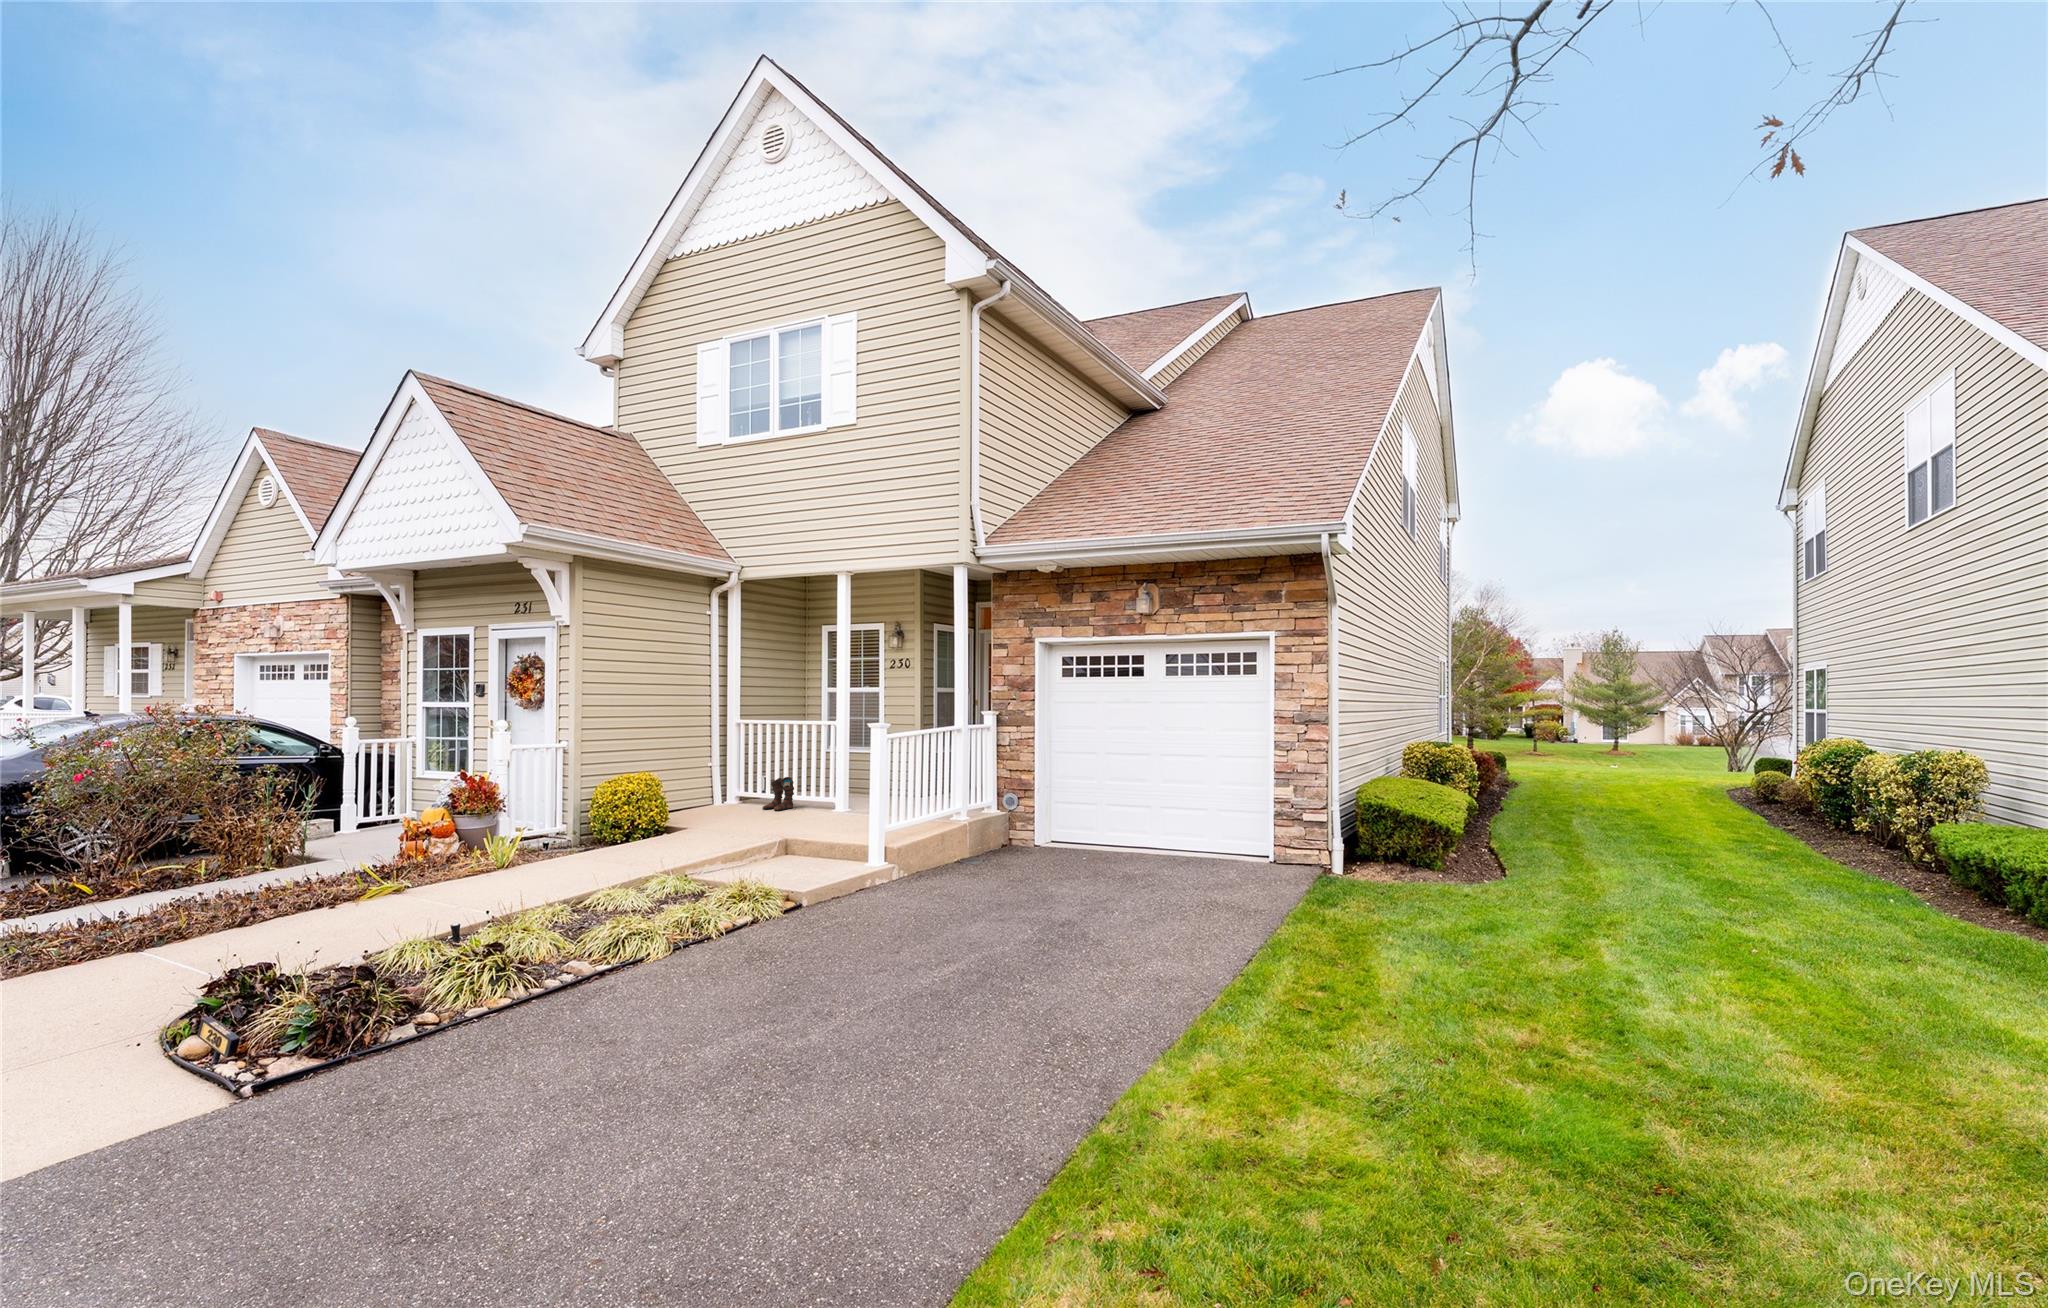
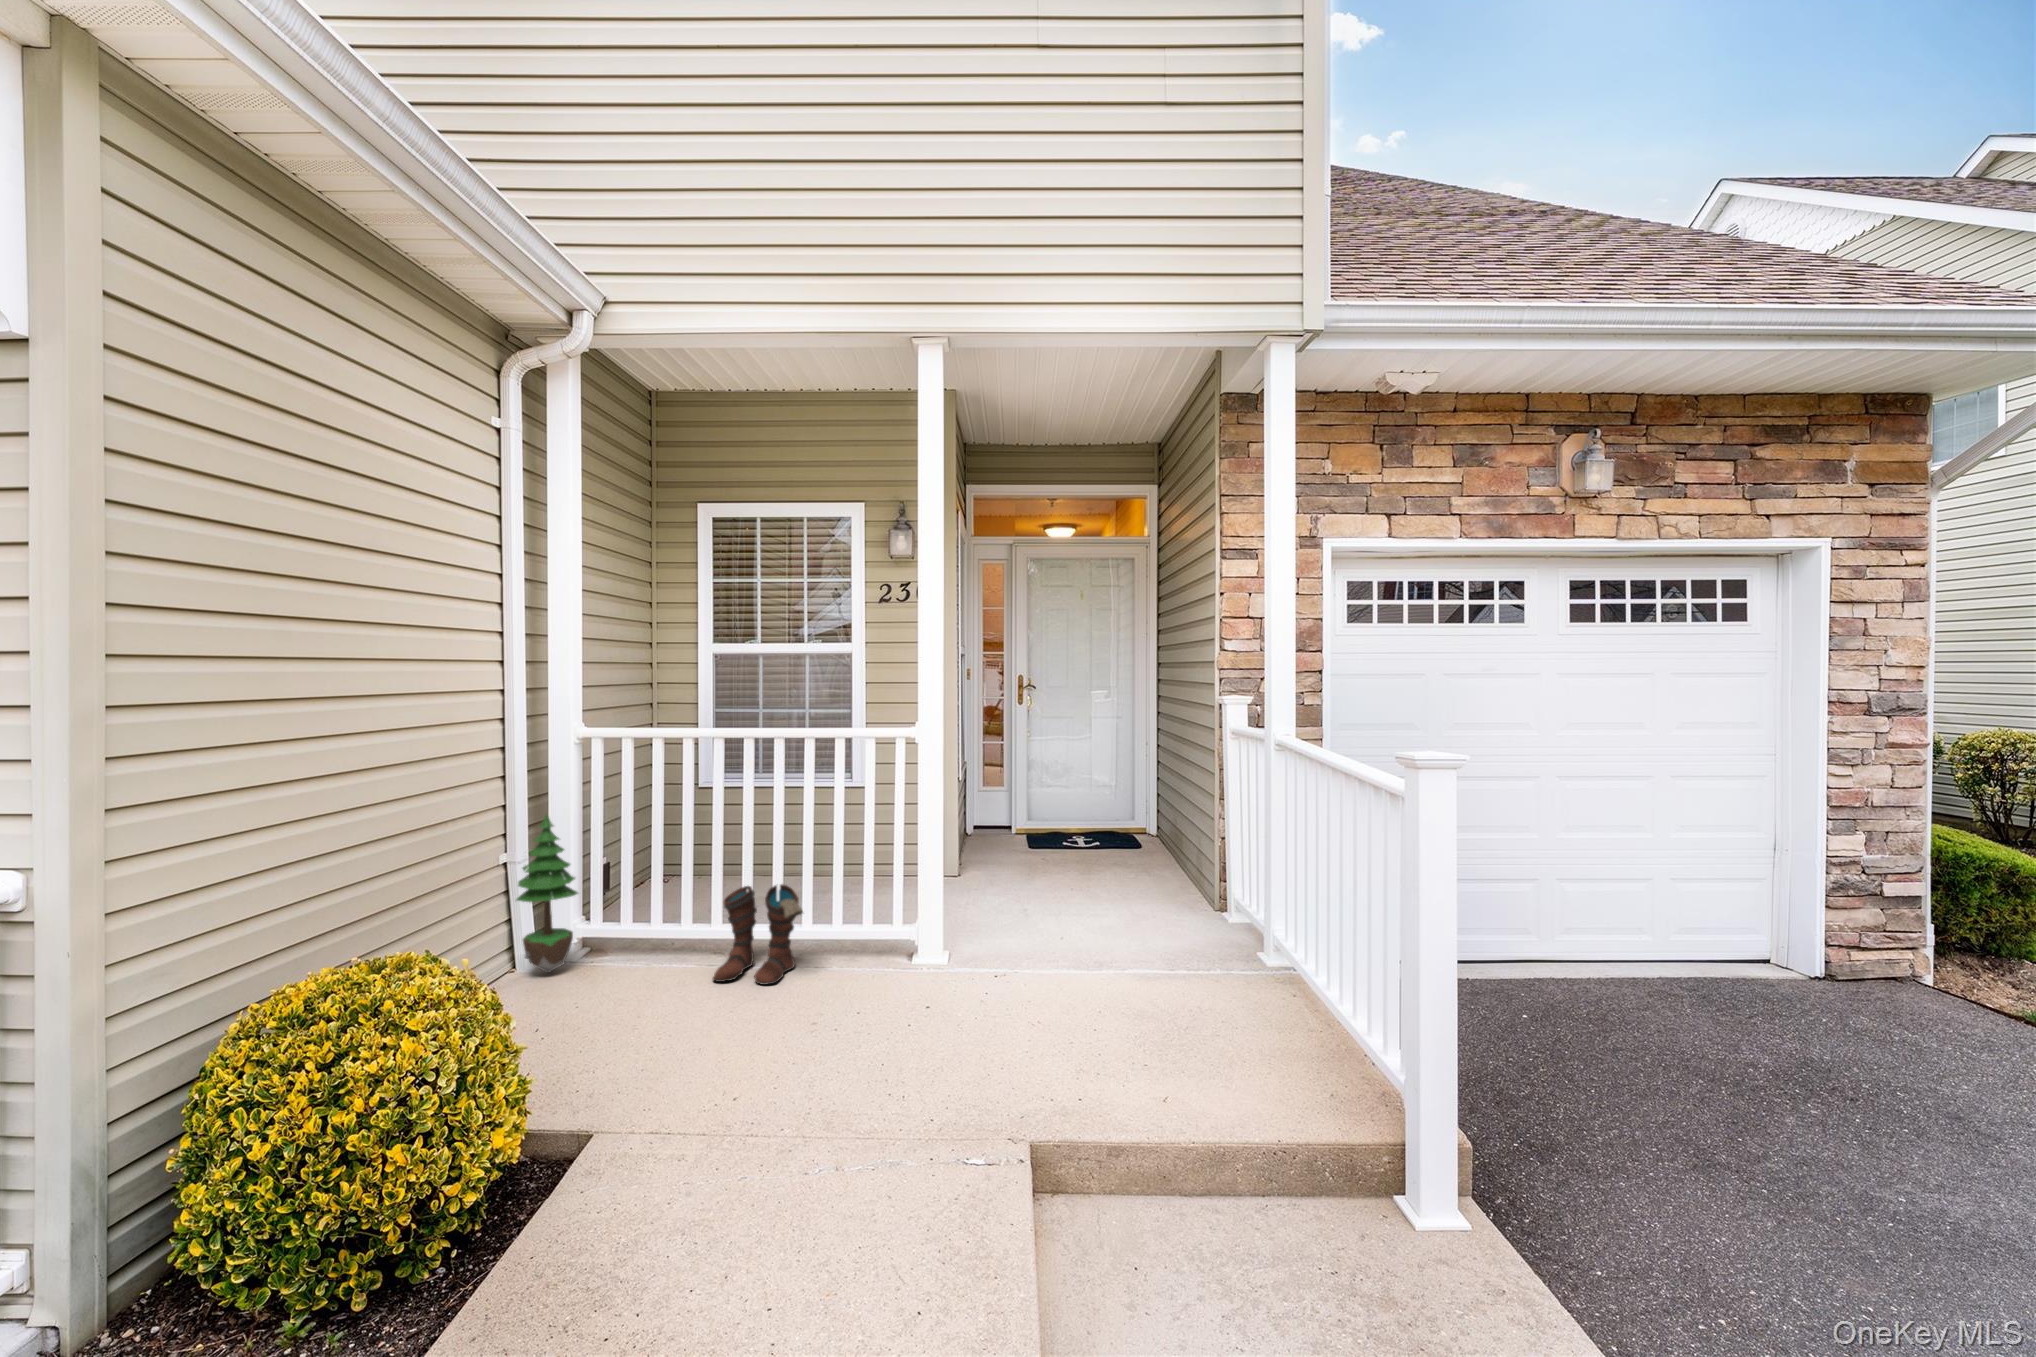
potted tree: none [708,747,730,805] -> present [517,815,578,973]

